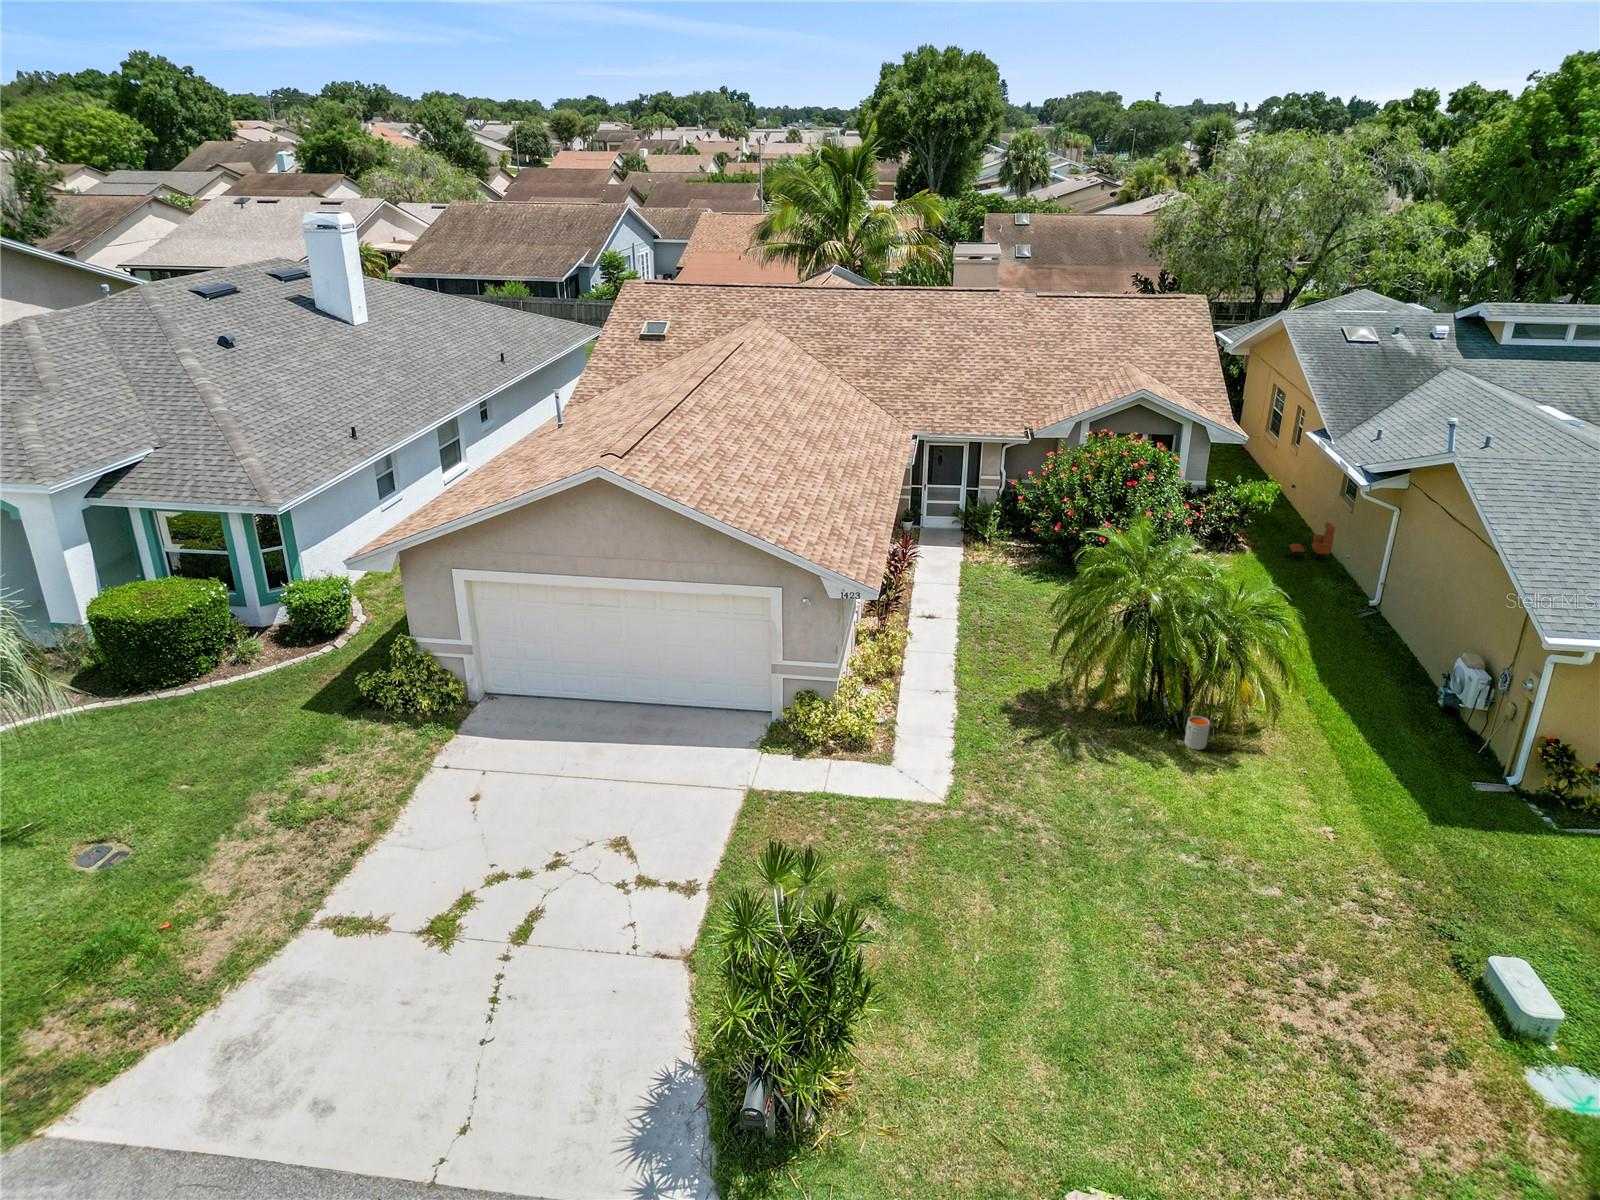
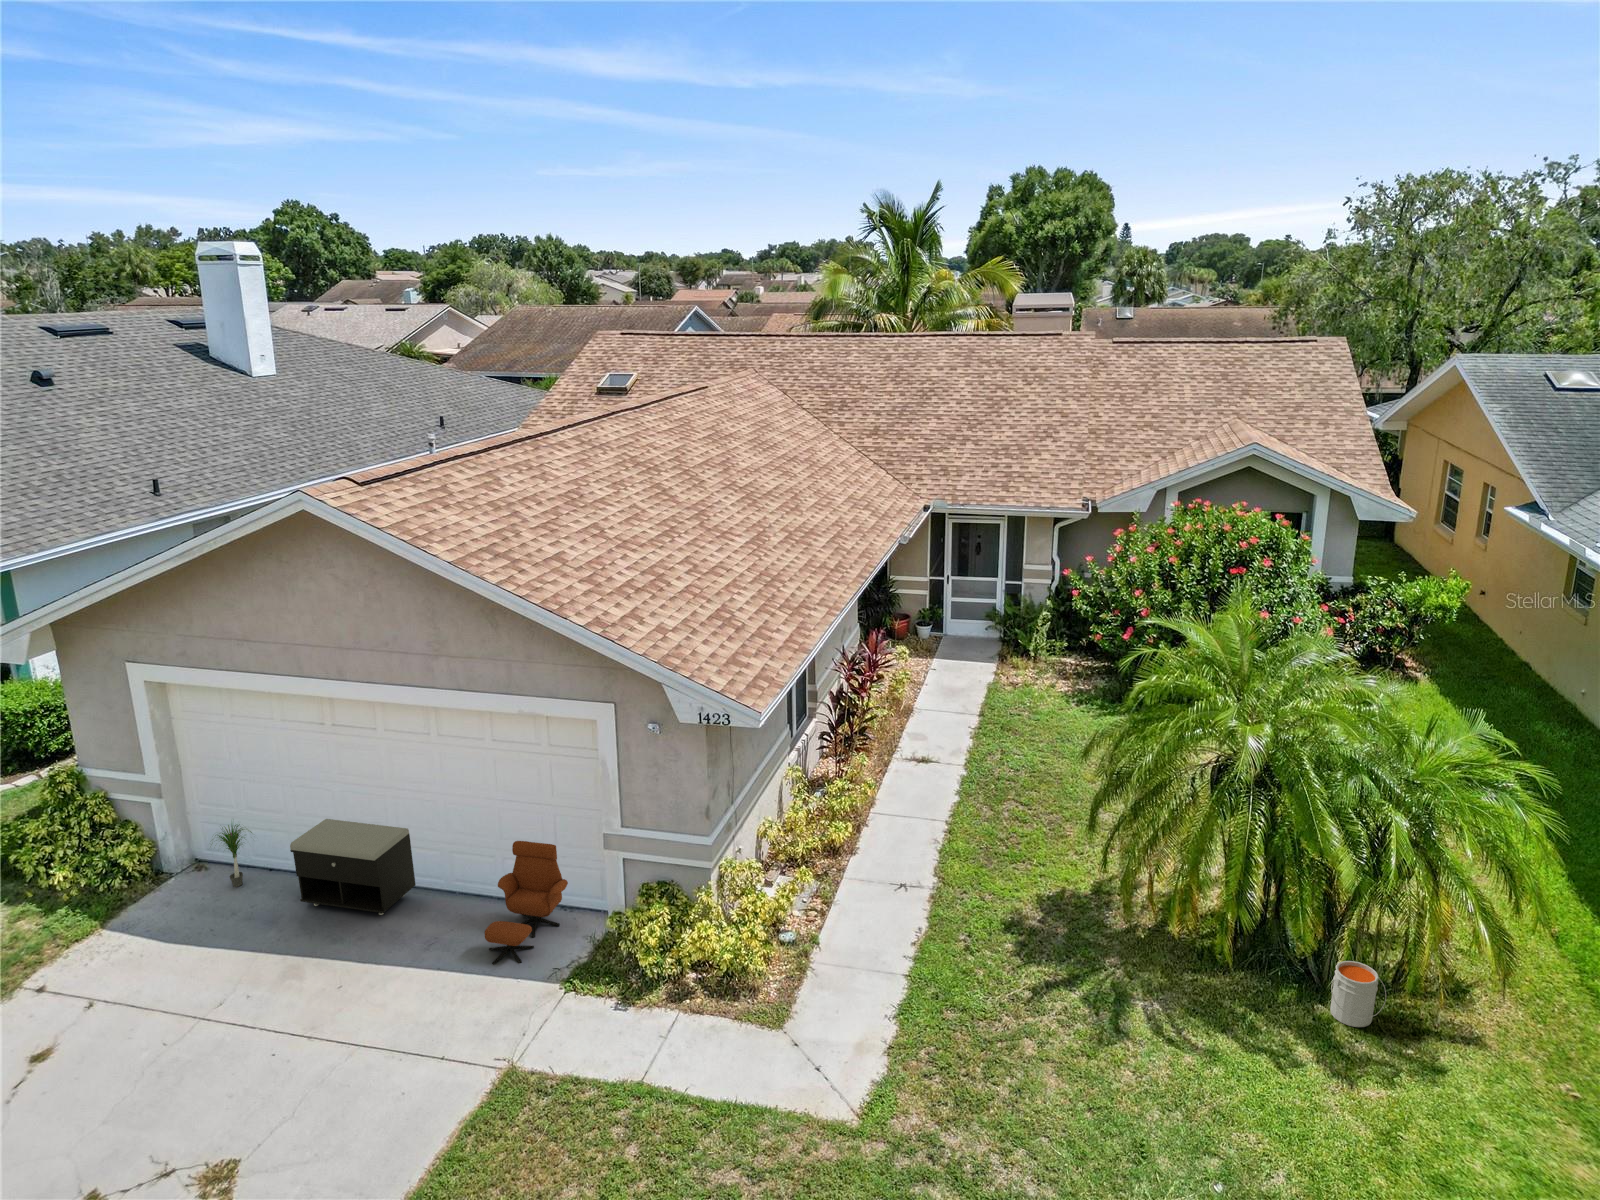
lounge chair: present [1286,523,1335,562] -> present [485,841,568,965]
storage bench: none [572,664,643,720] -> present [290,819,416,915]
potted plant: none [508,665,539,708] -> present [218,824,252,887]

